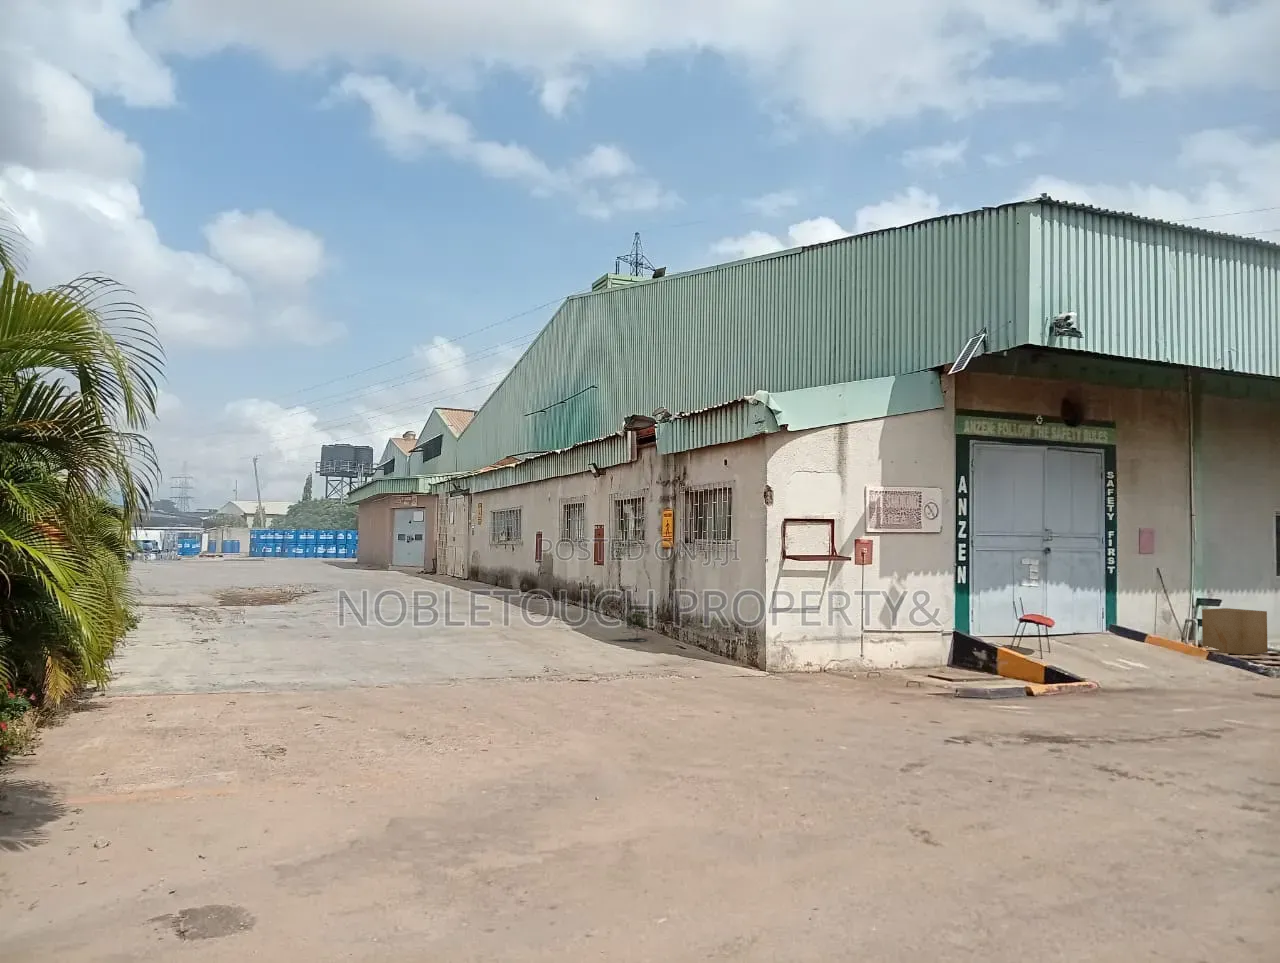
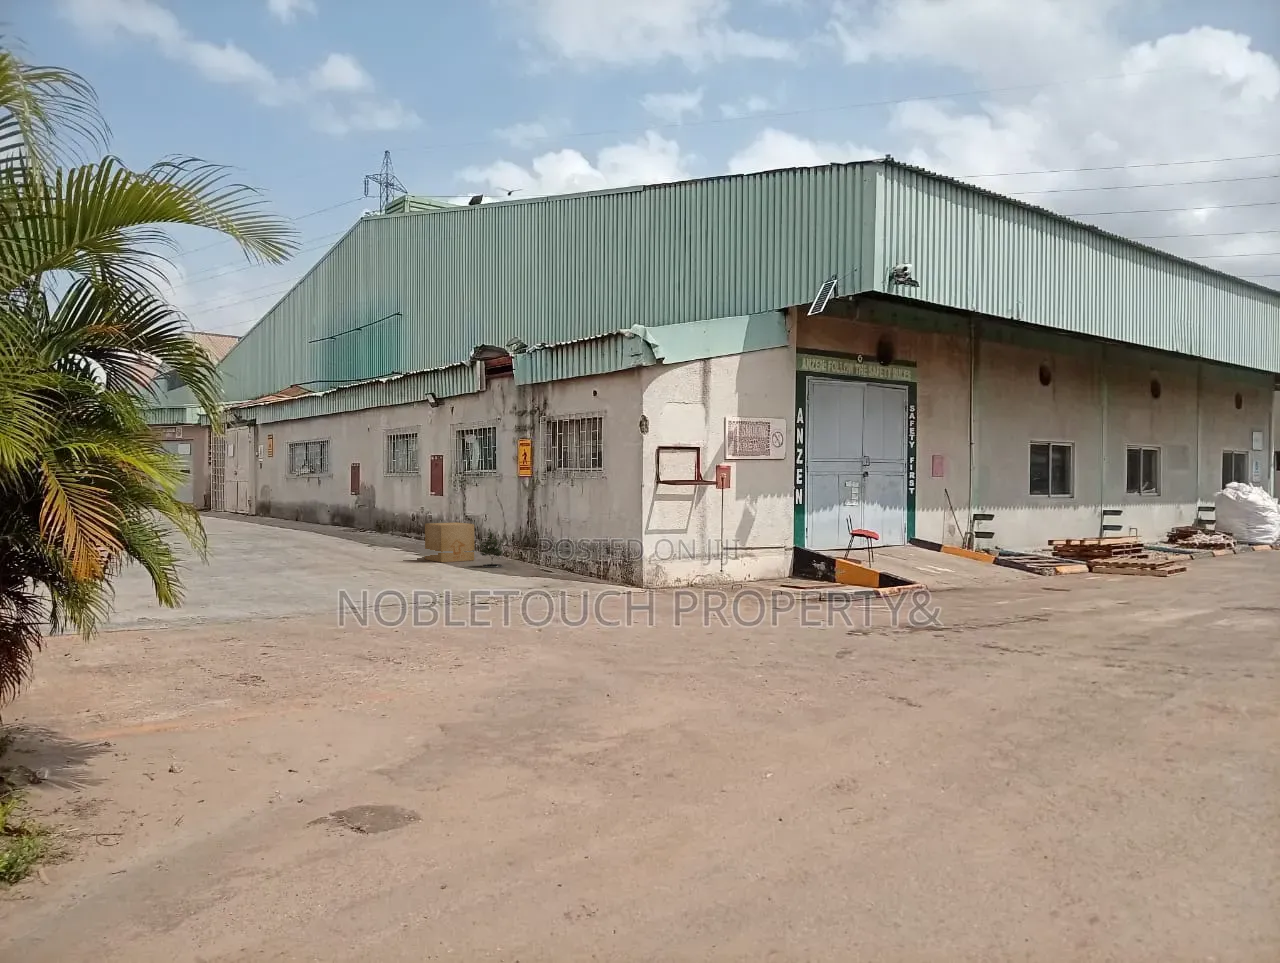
cardboard box: present [1202,608,1268,655] -> present [425,522,474,562]

